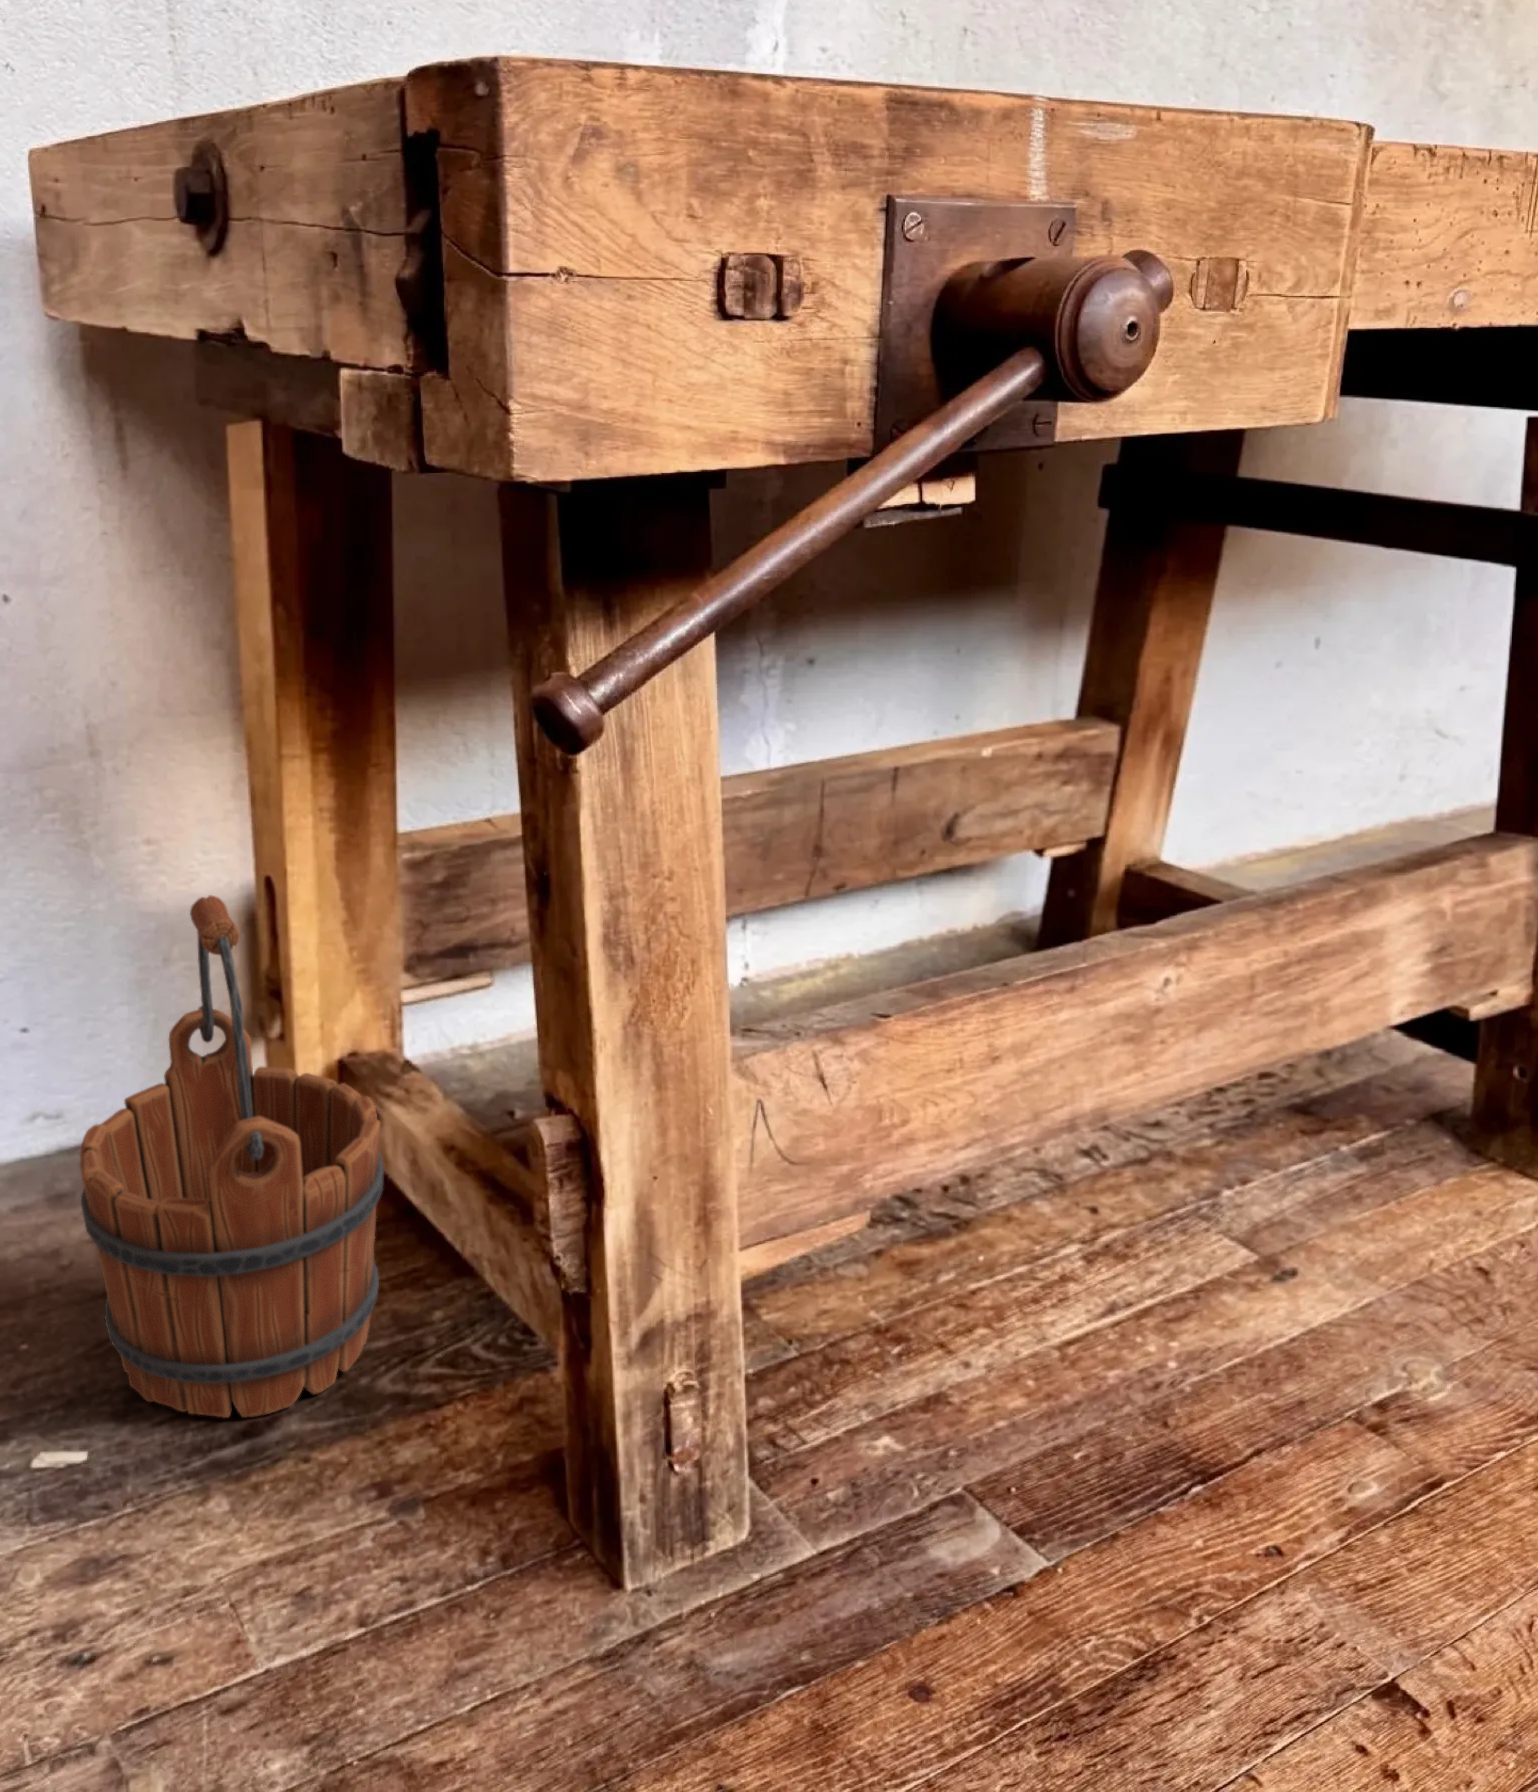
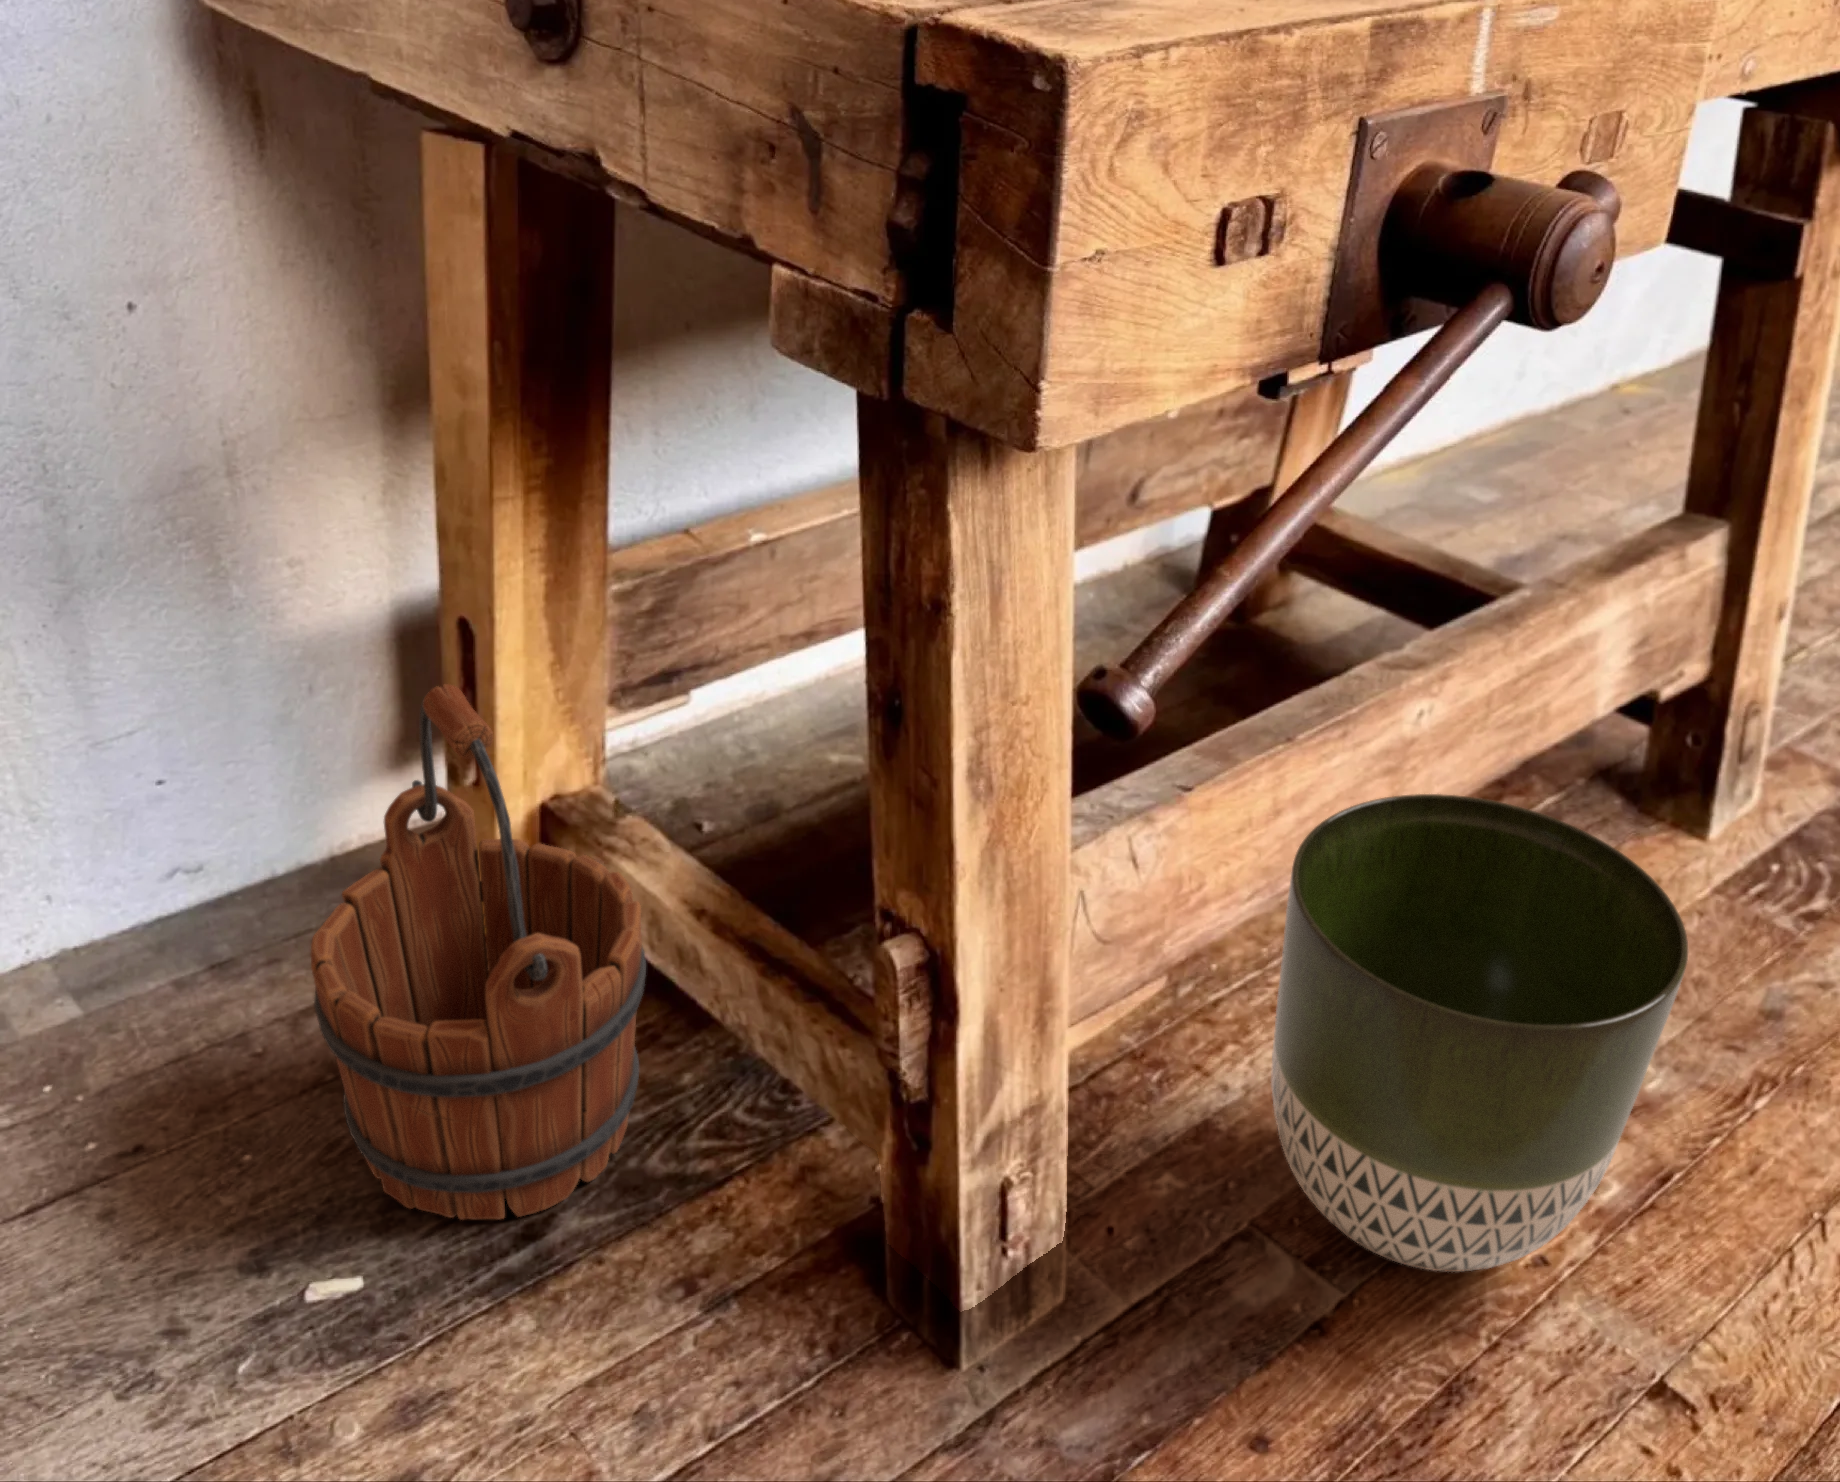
planter: none [972,1039,1390,1544] -> present [1271,794,1688,1272]

